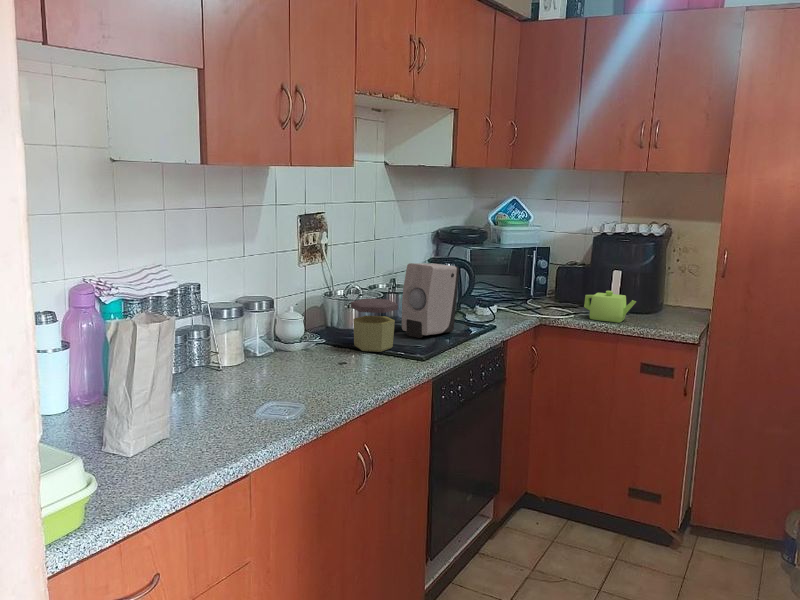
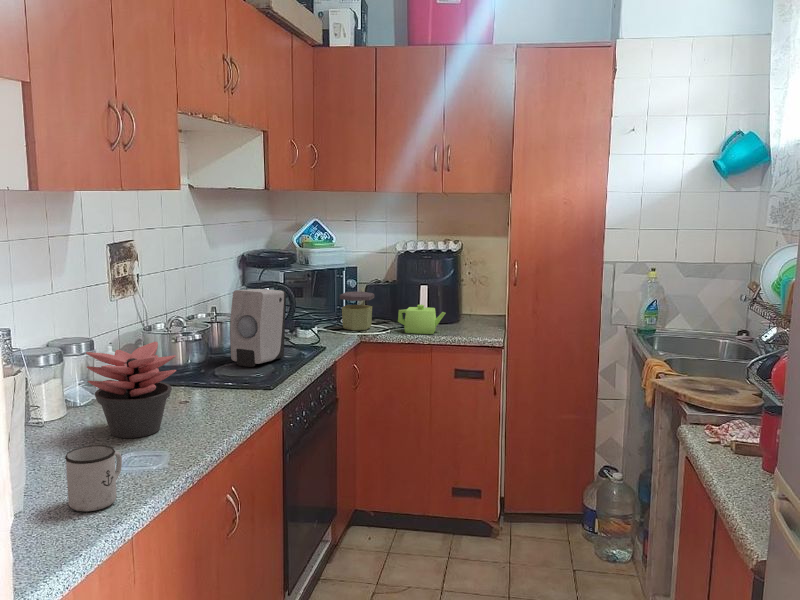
jar: present [351,298,398,352] -> present [340,292,374,331]
succulent plant: none [252,305,326,389] -> present [86,342,176,438]
mug: none [204,388,255,445] -> present [65,445,122,511]

